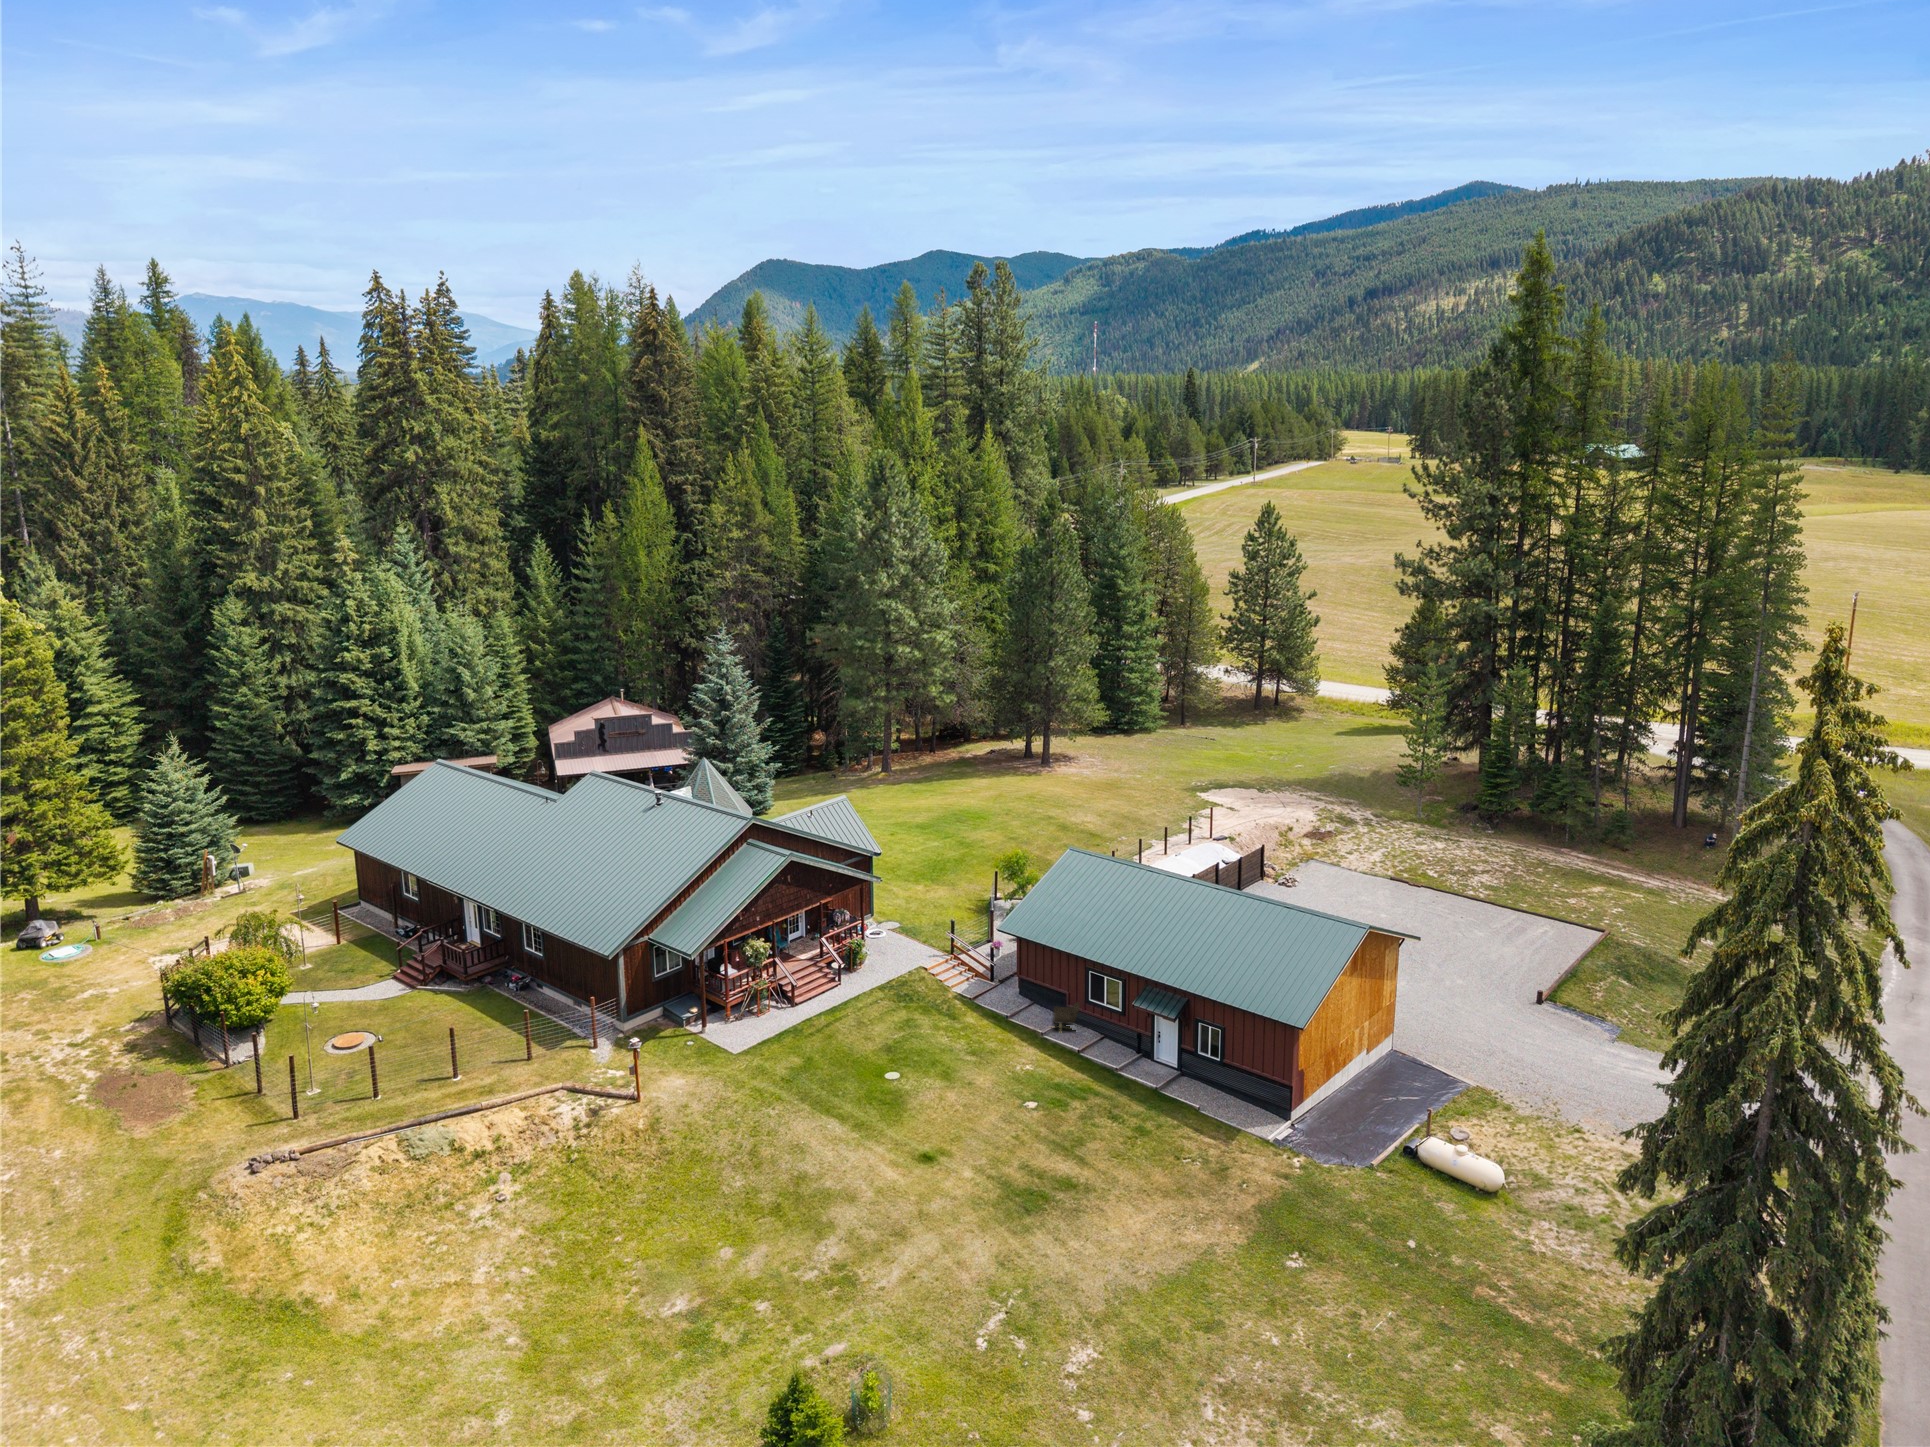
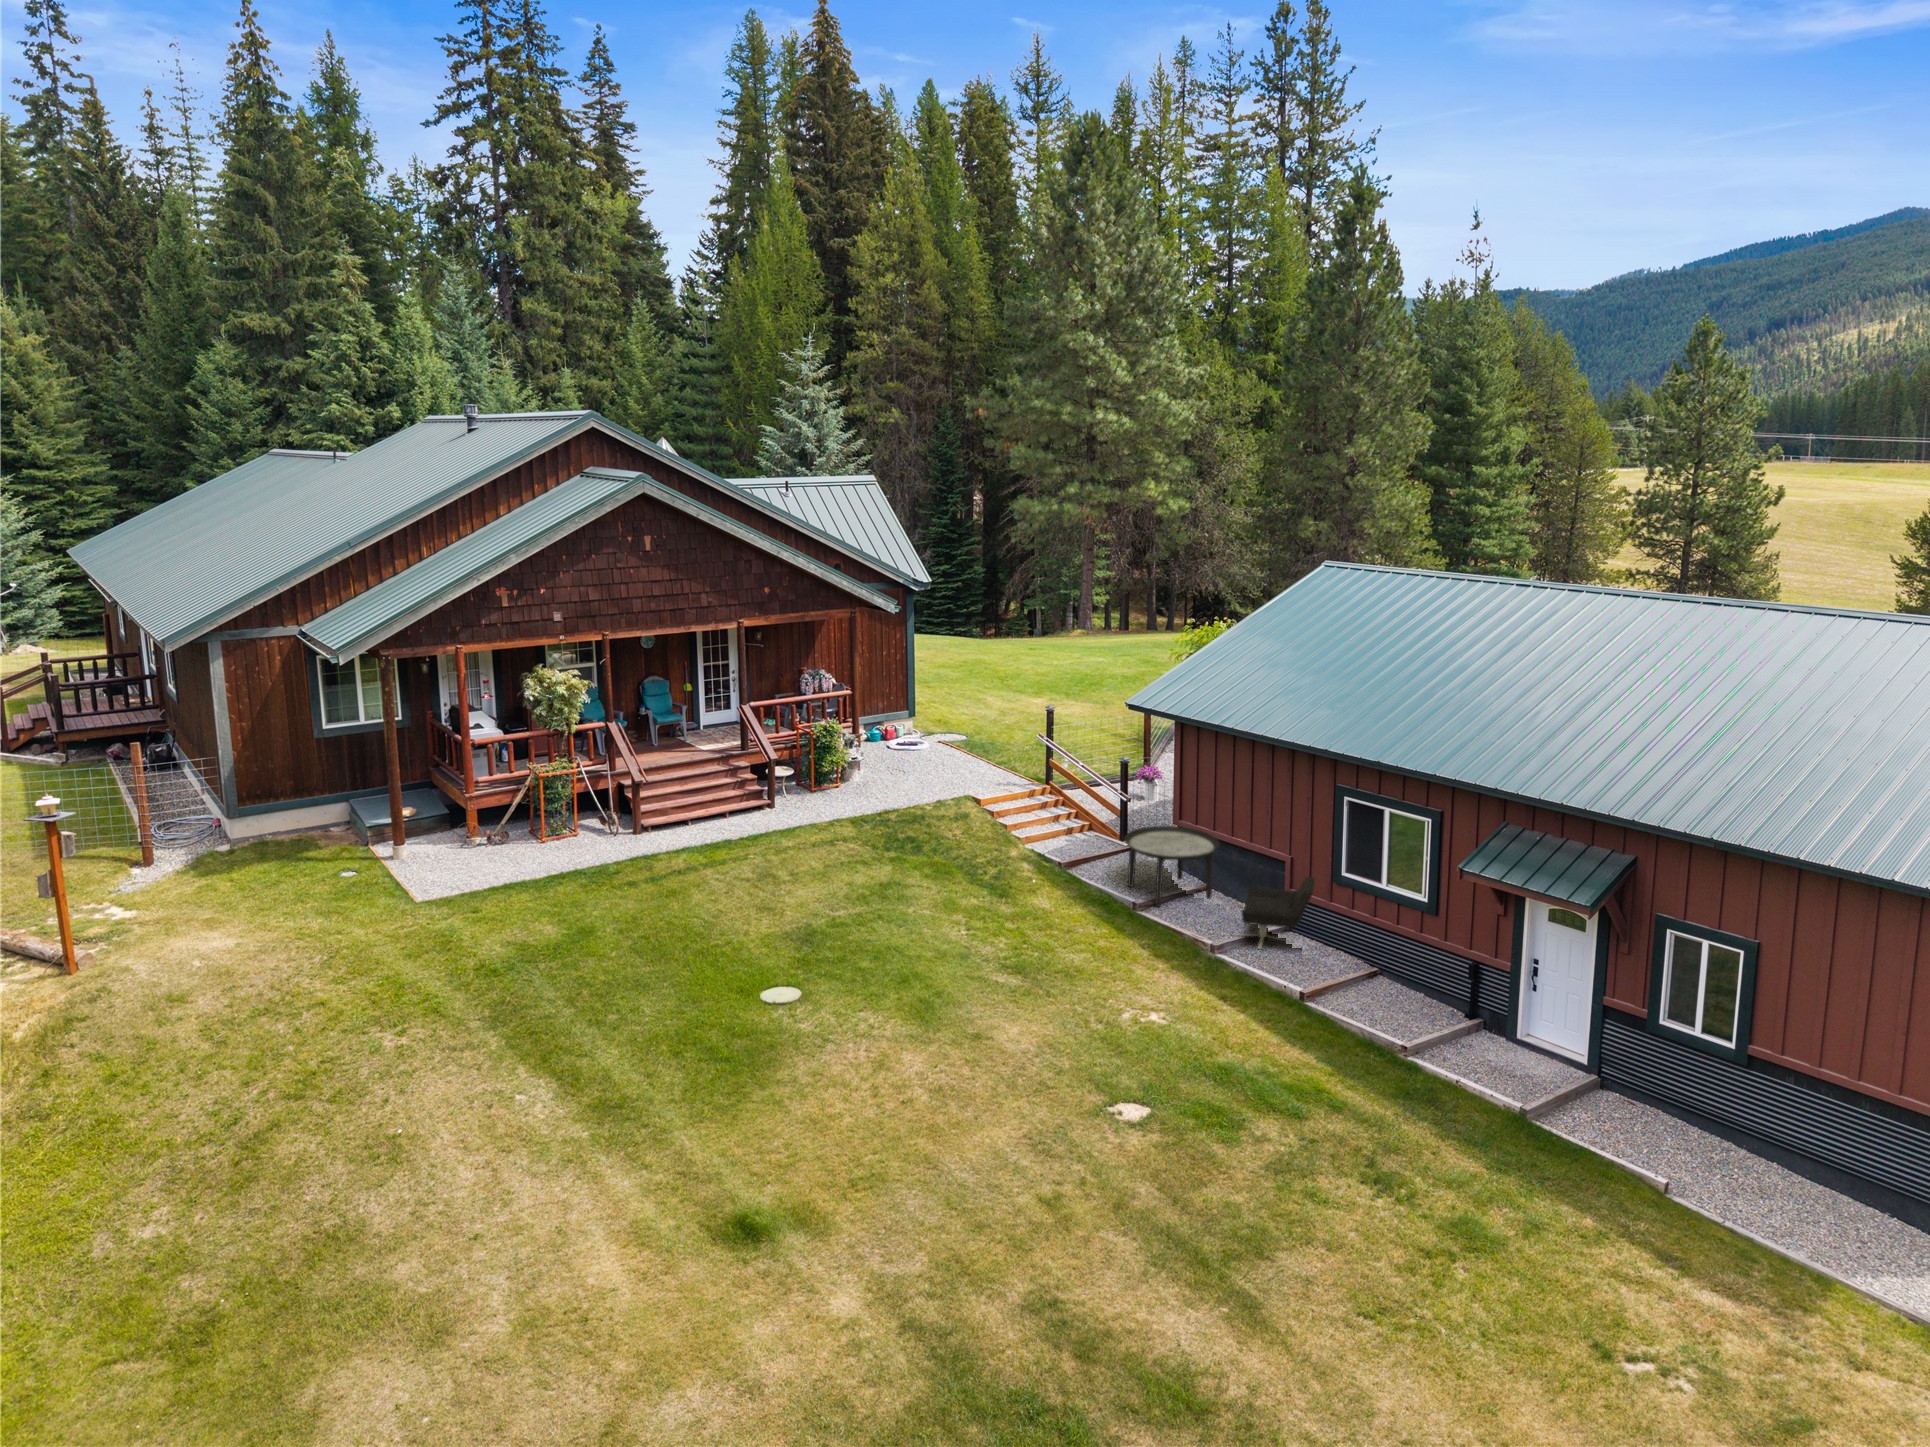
round table: none [1001,980,1039,1017] -> present [1124,826,1219,907]

